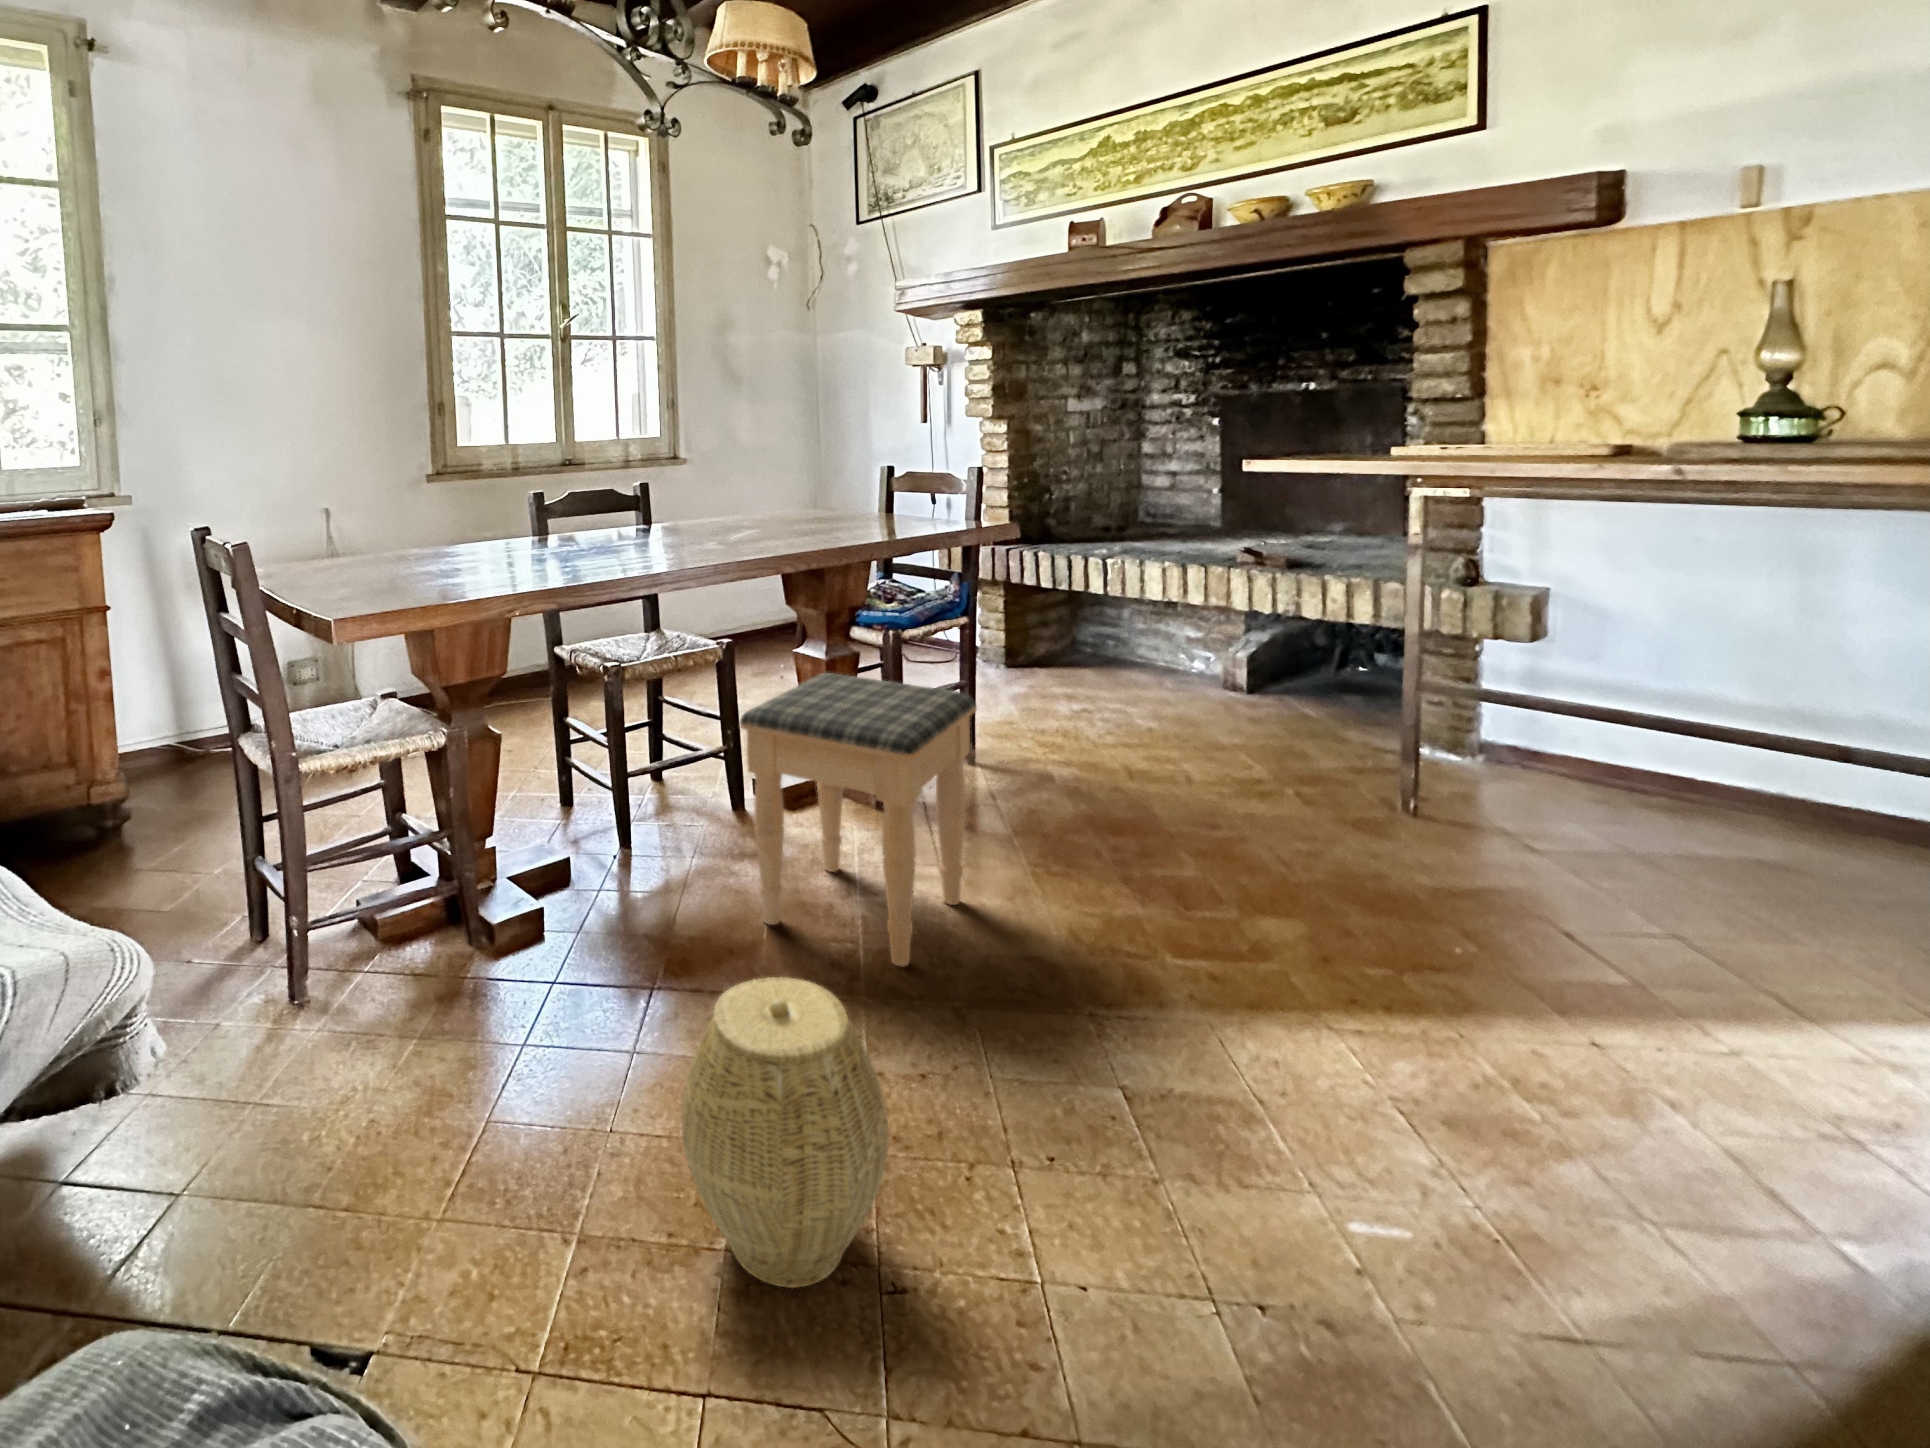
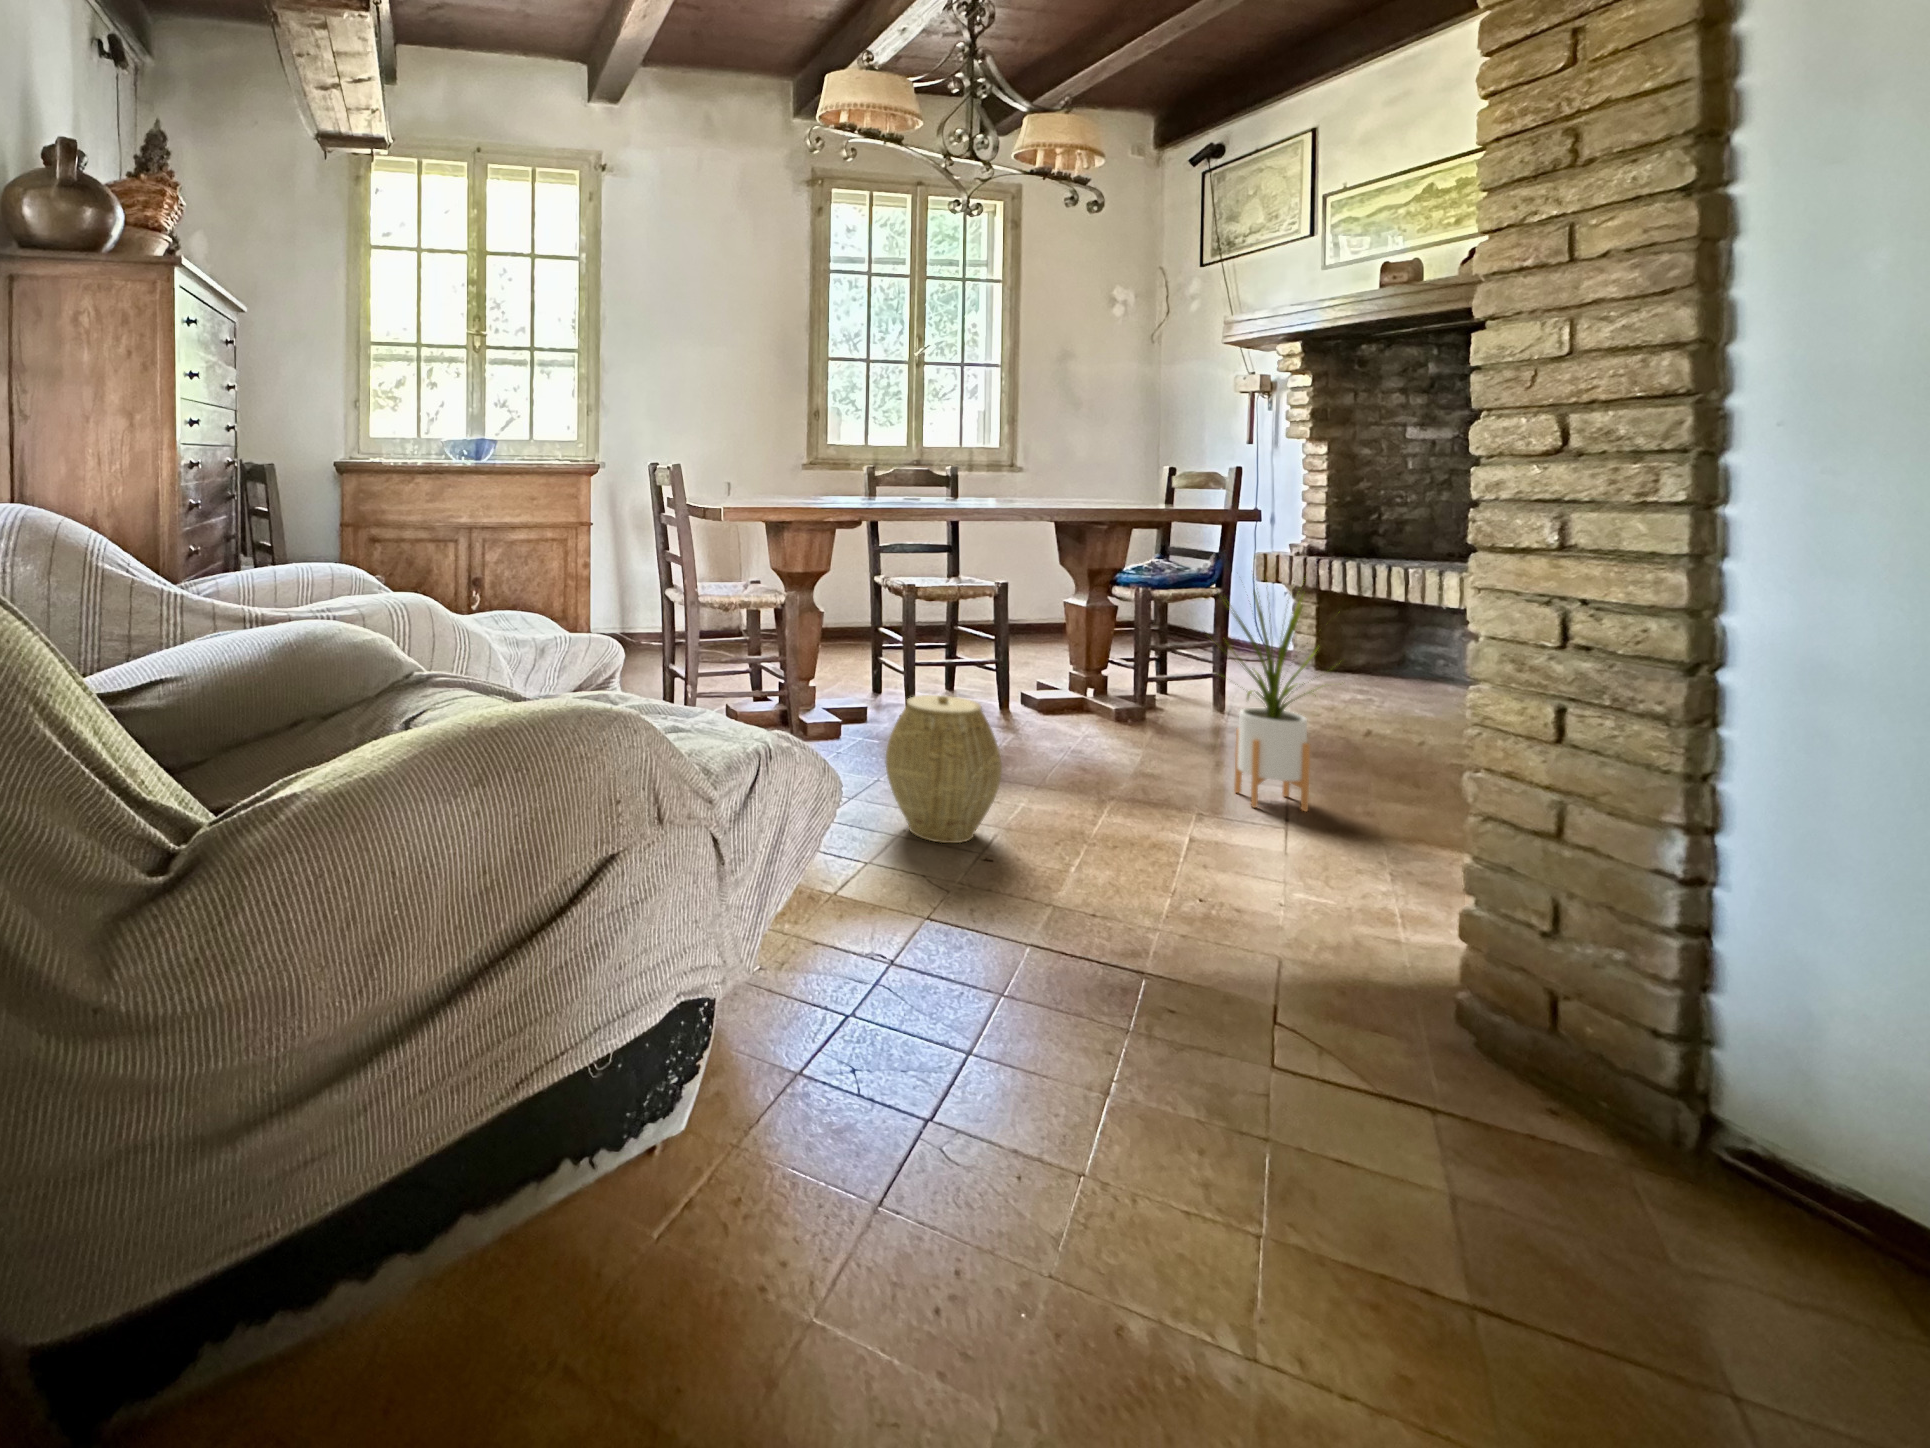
house plant: none [1060,648,1254,991] -> present [1204,591,1340,811]
footstool: present [740,673,977,966] -> none [982,594,1167,776]

